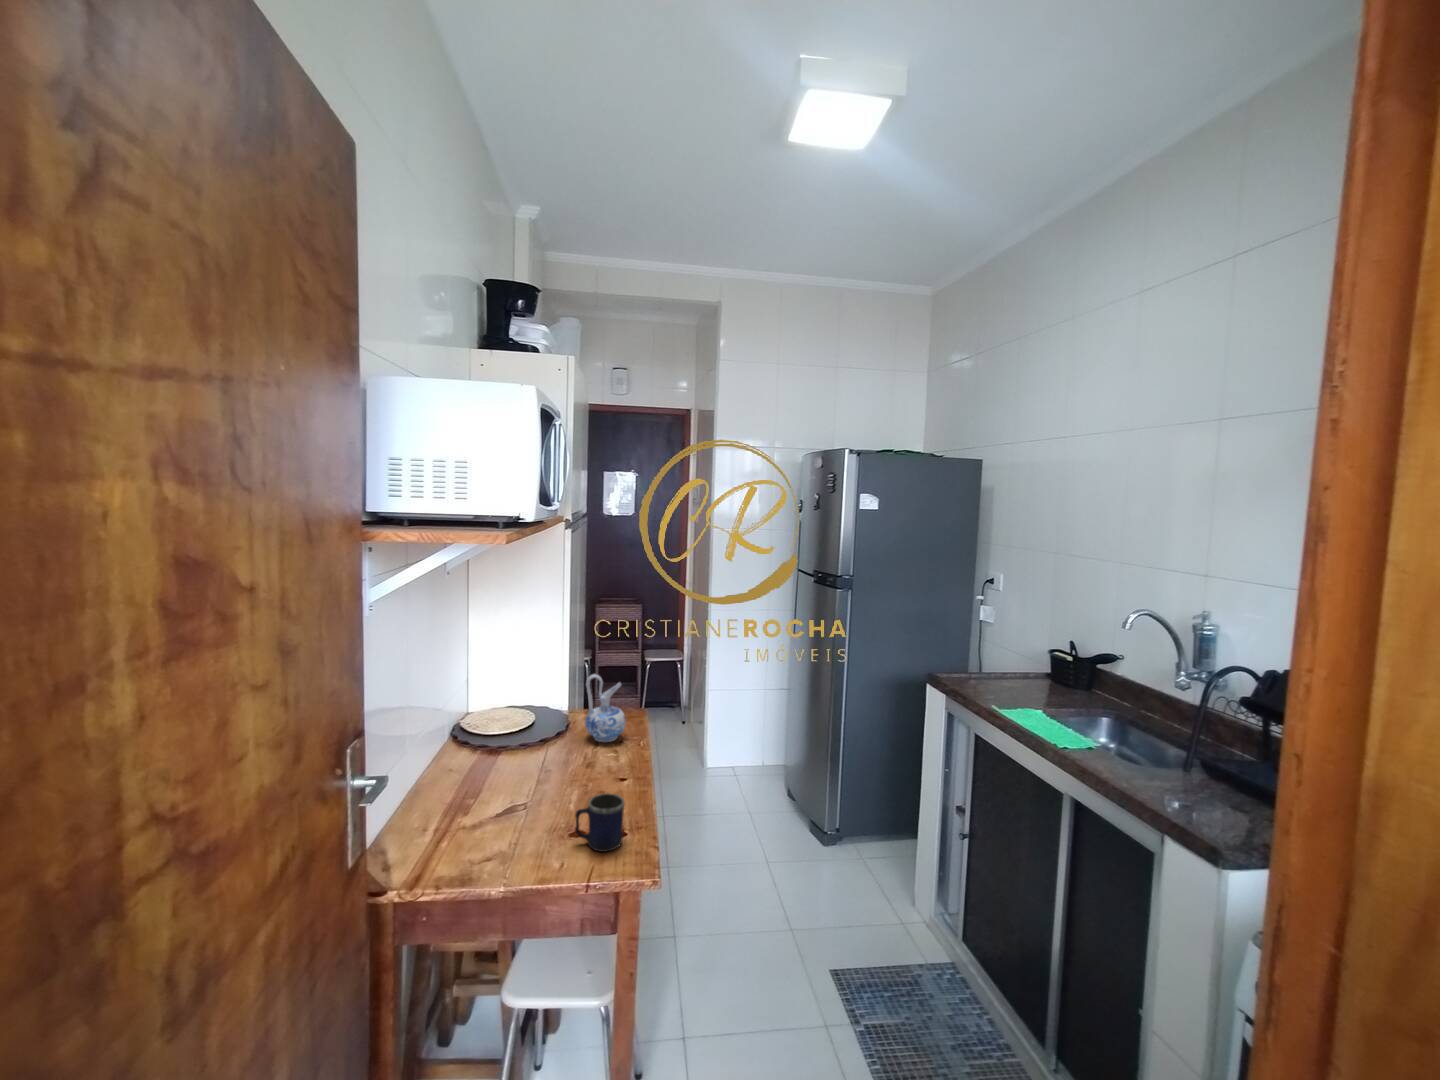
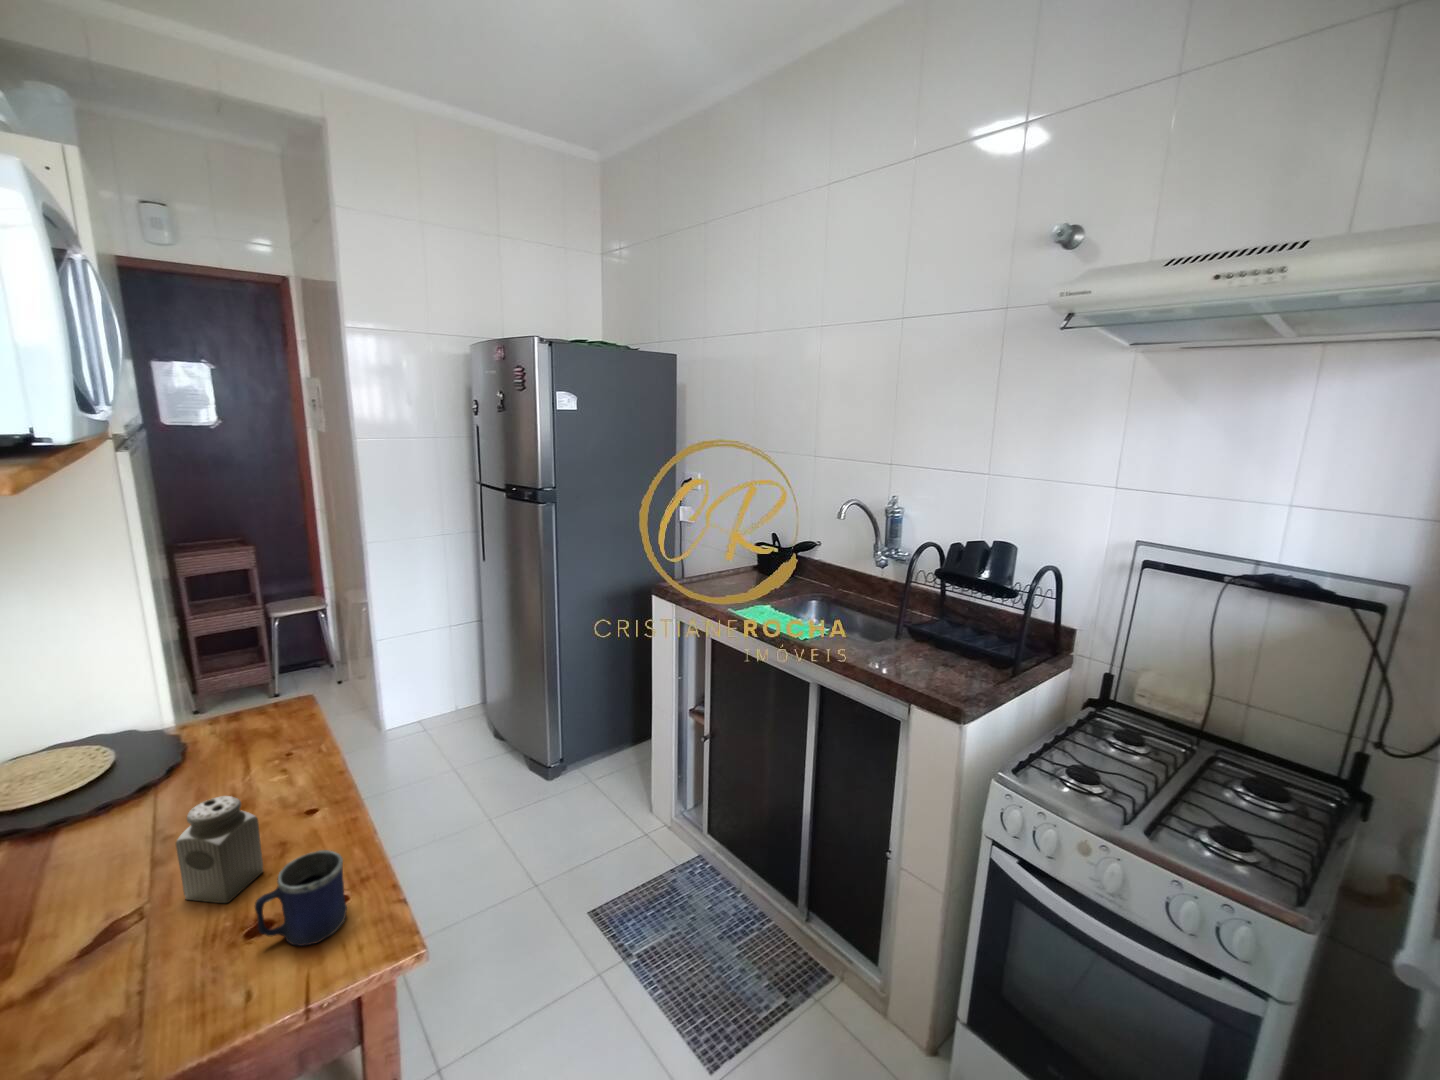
ceramic pitcher: present [585,674,626,742] -> none [212,669,292,763]
salt shaker: none [548,747,589,814] -> present [176,796,263,903]

